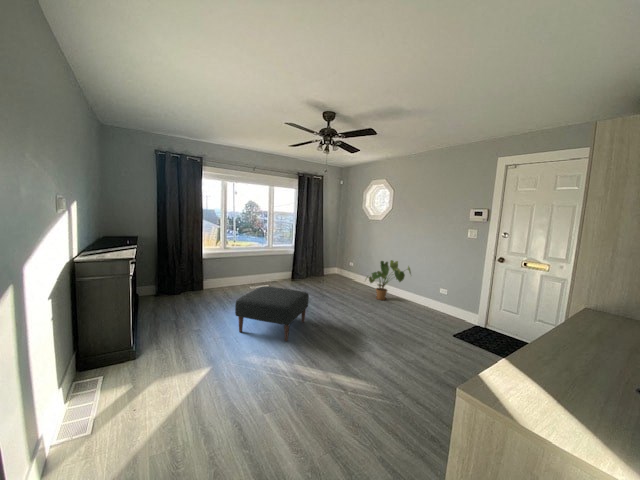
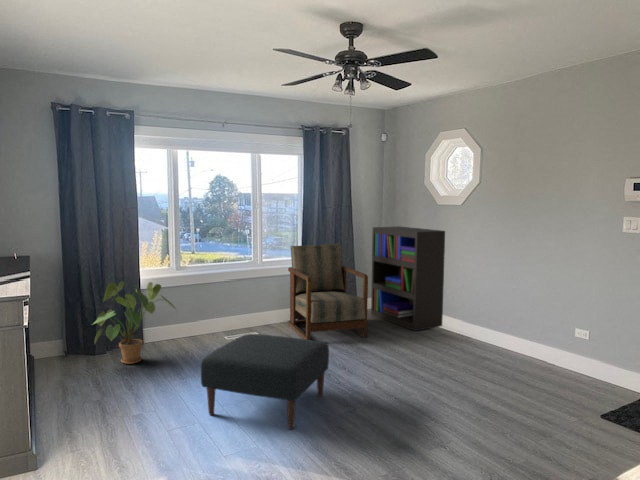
bookshelf: none [331,231,372,287] -> present [371,226,445,331]
armchair: none [286,239,330,292] -> present [288,244,368,340]
house plant: present [366,260,411,300] -> present [94,281,175,364]

